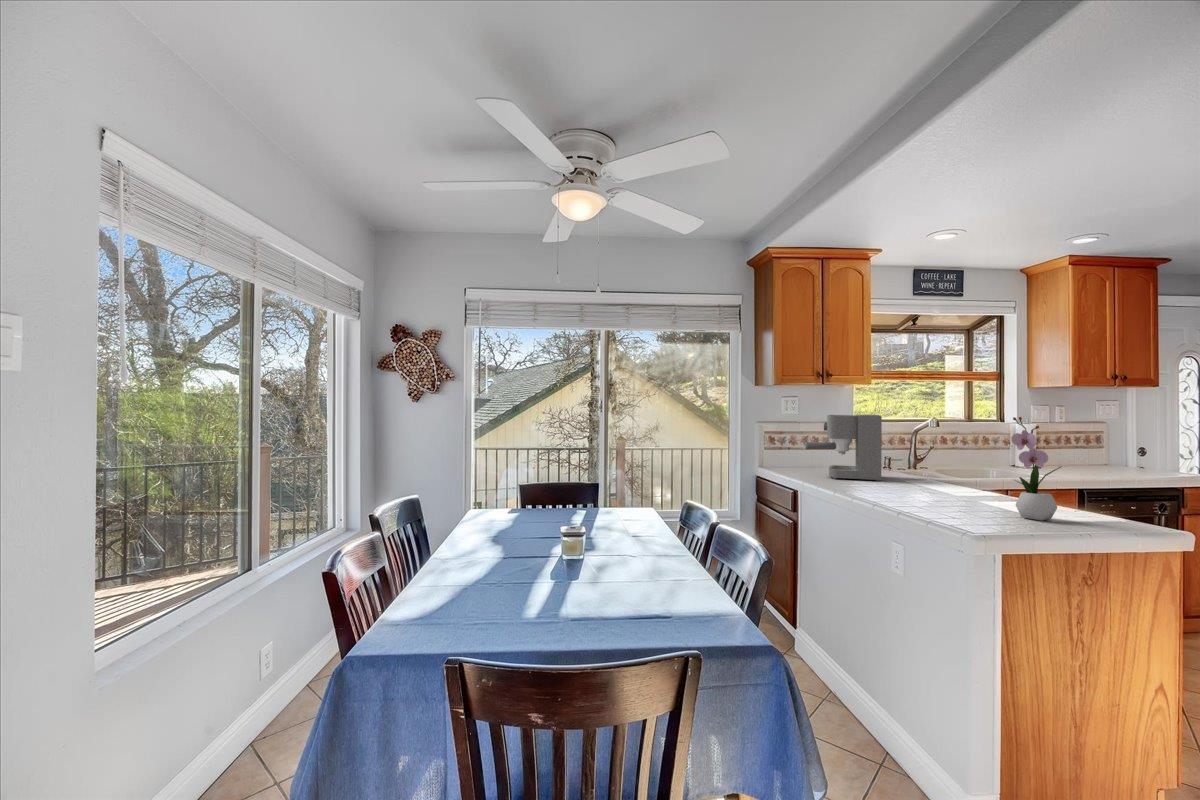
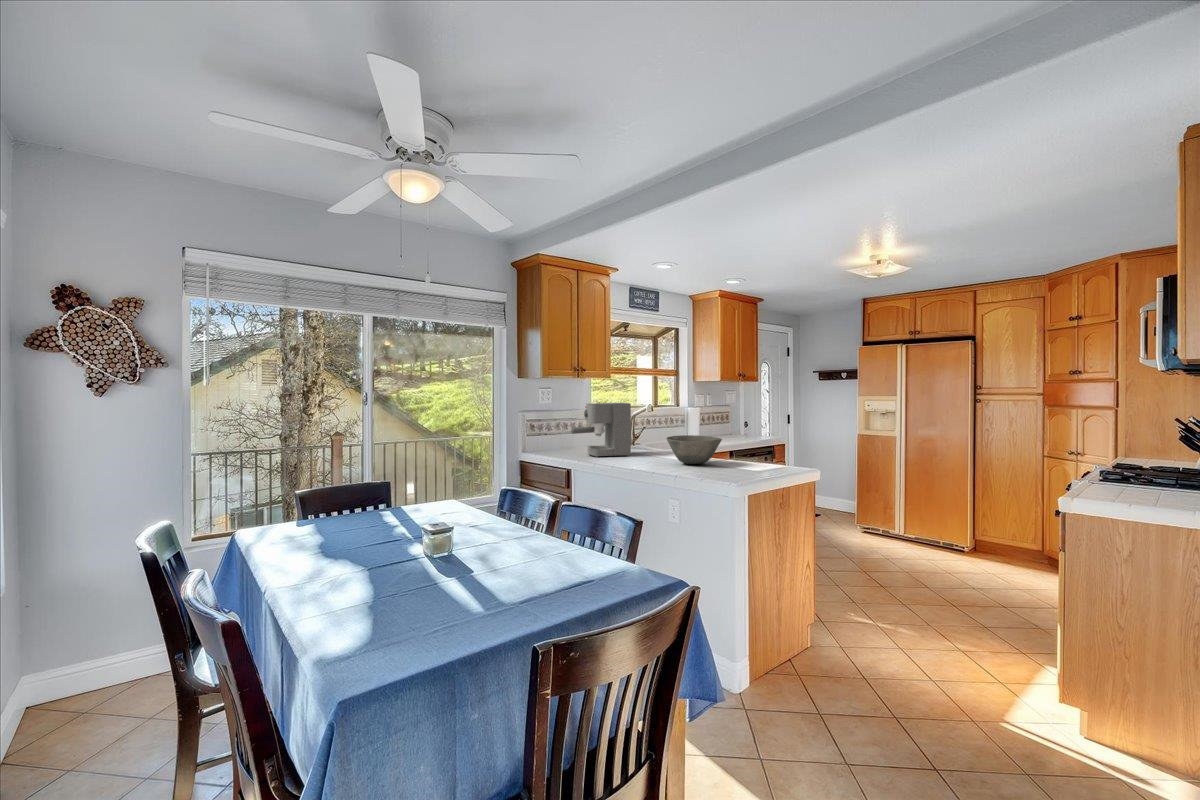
flower arrangement: present [1011,417,1062,521] -> none [748,402,773,473]
bowl: none [910,459,996,498] -> present [667,435,722,464]

